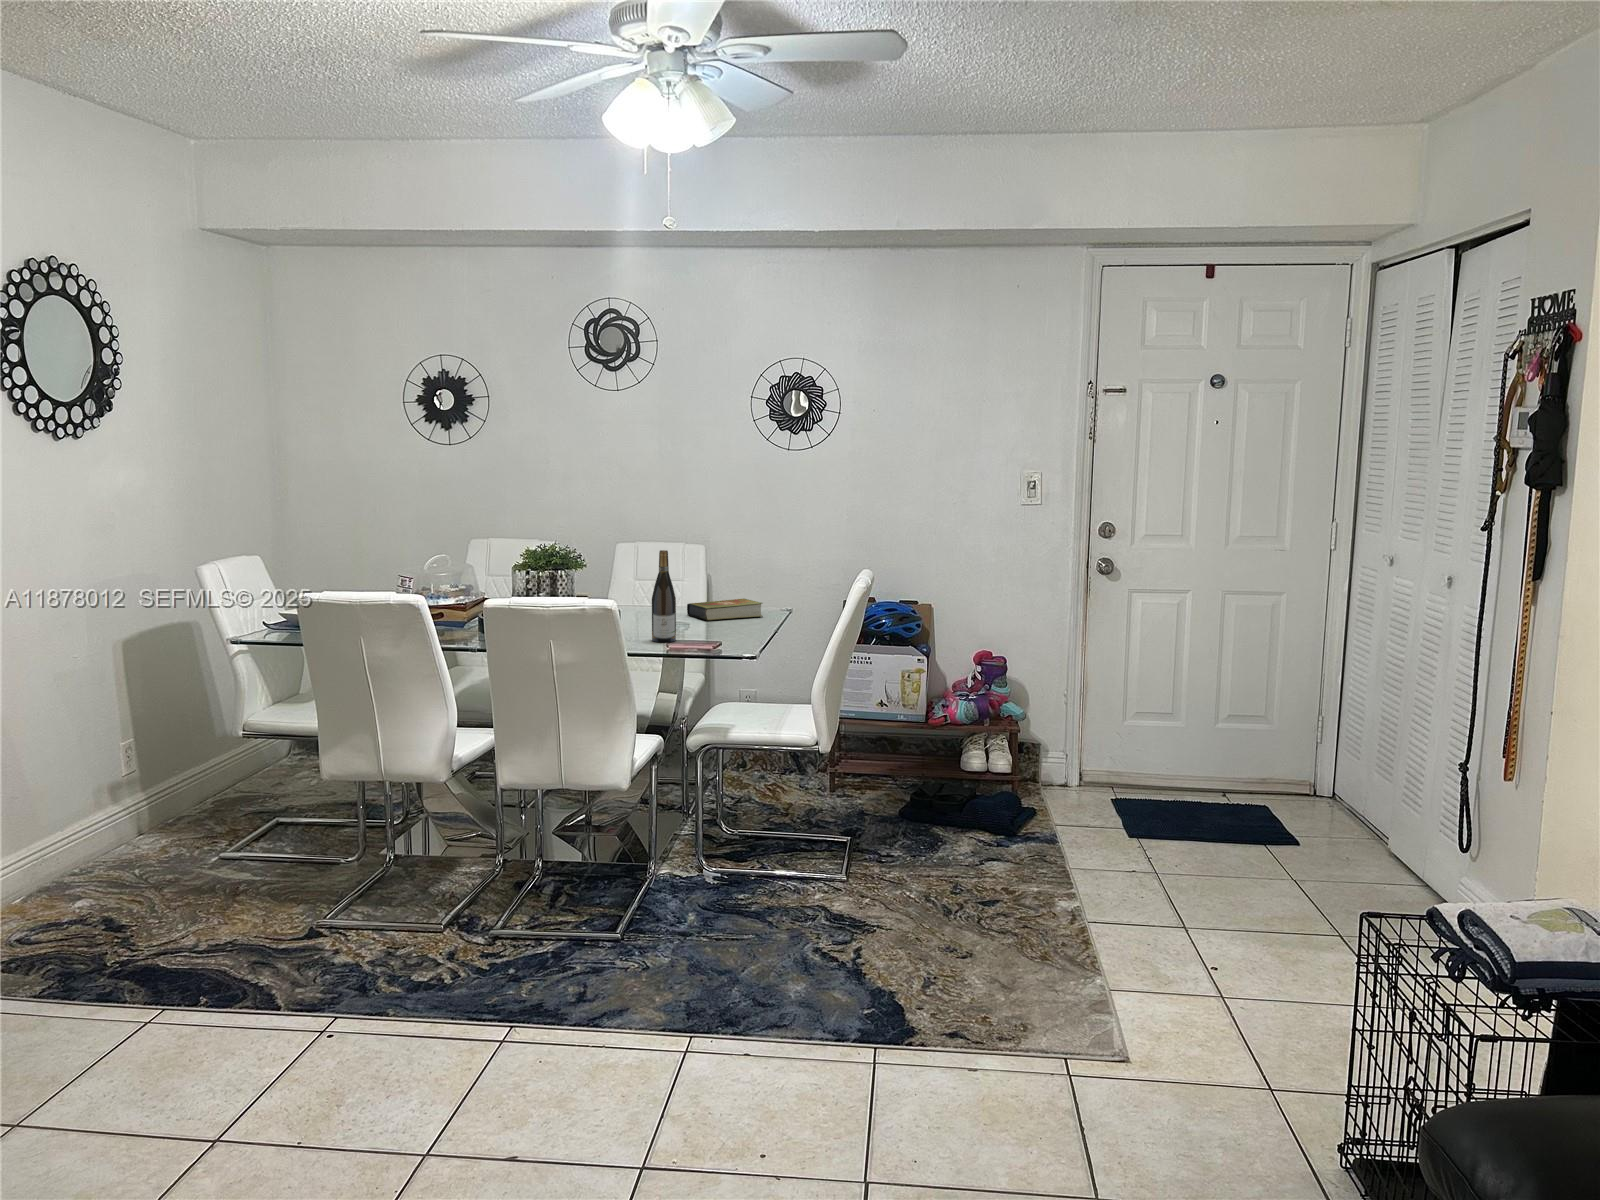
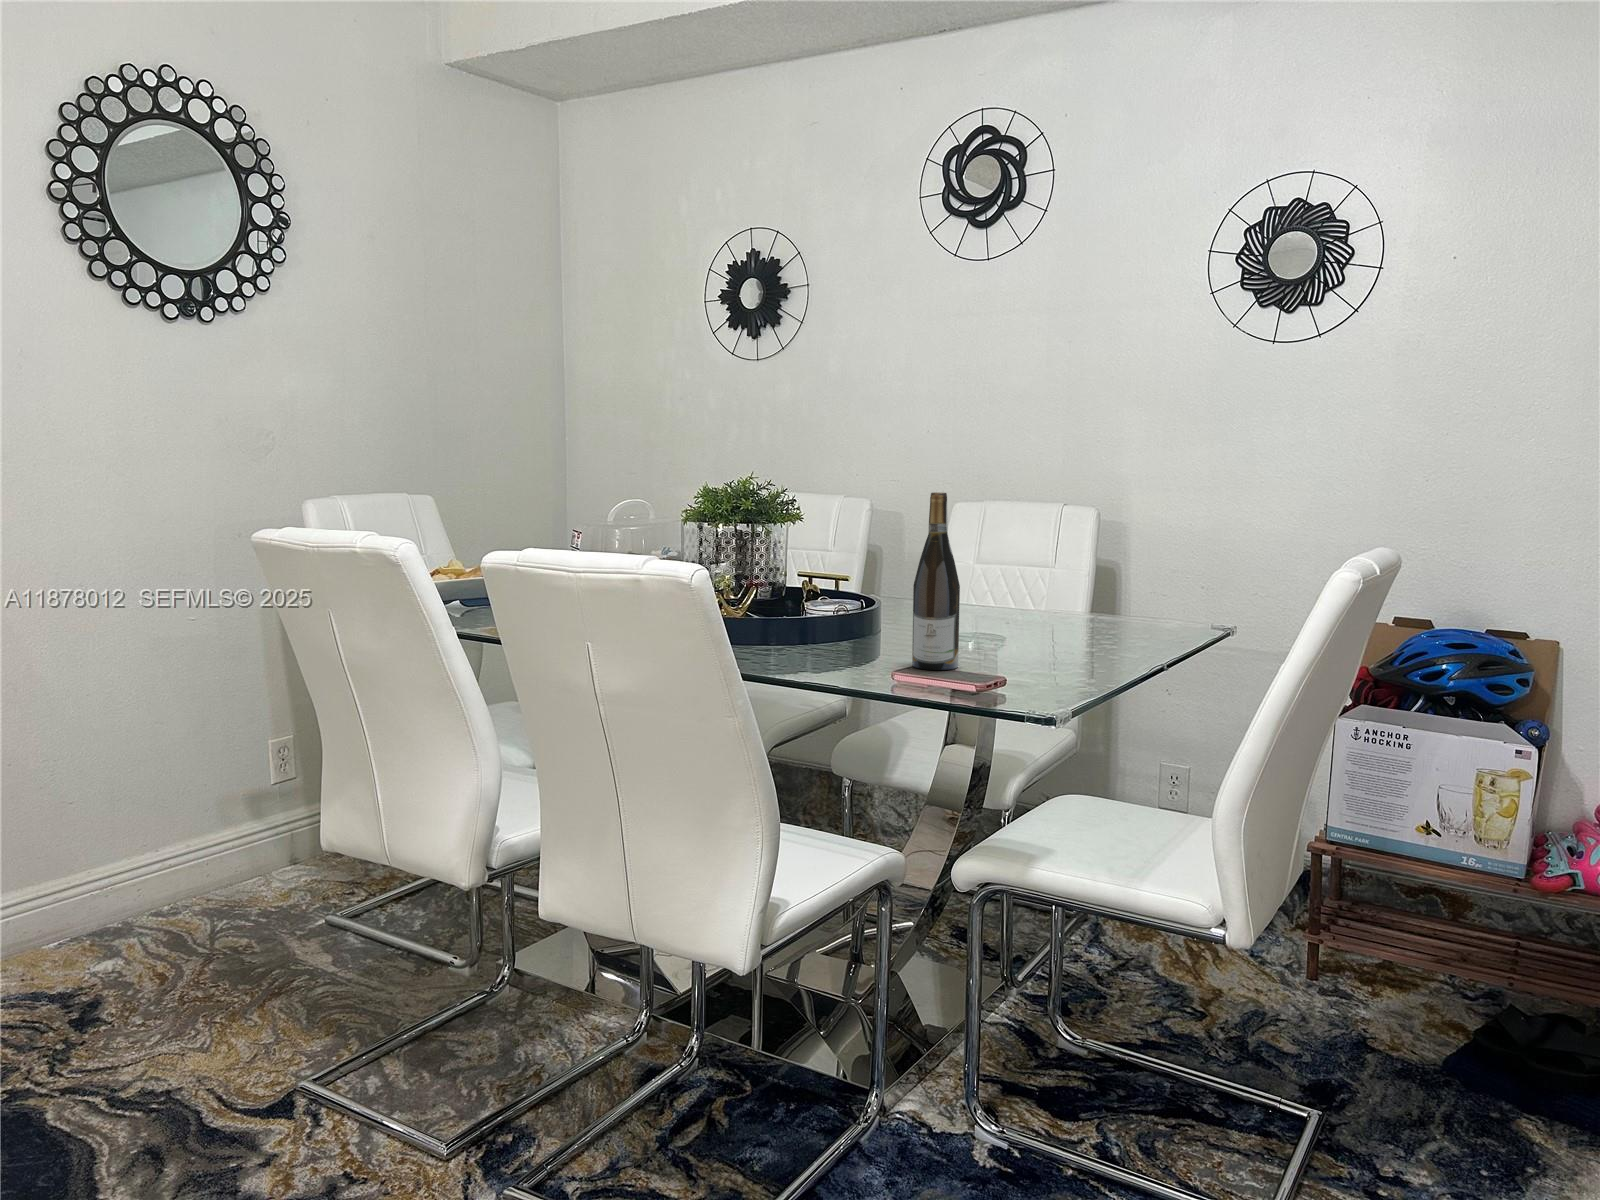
book: present [687,599,763,620] -> none [1037,601,1177,636]

